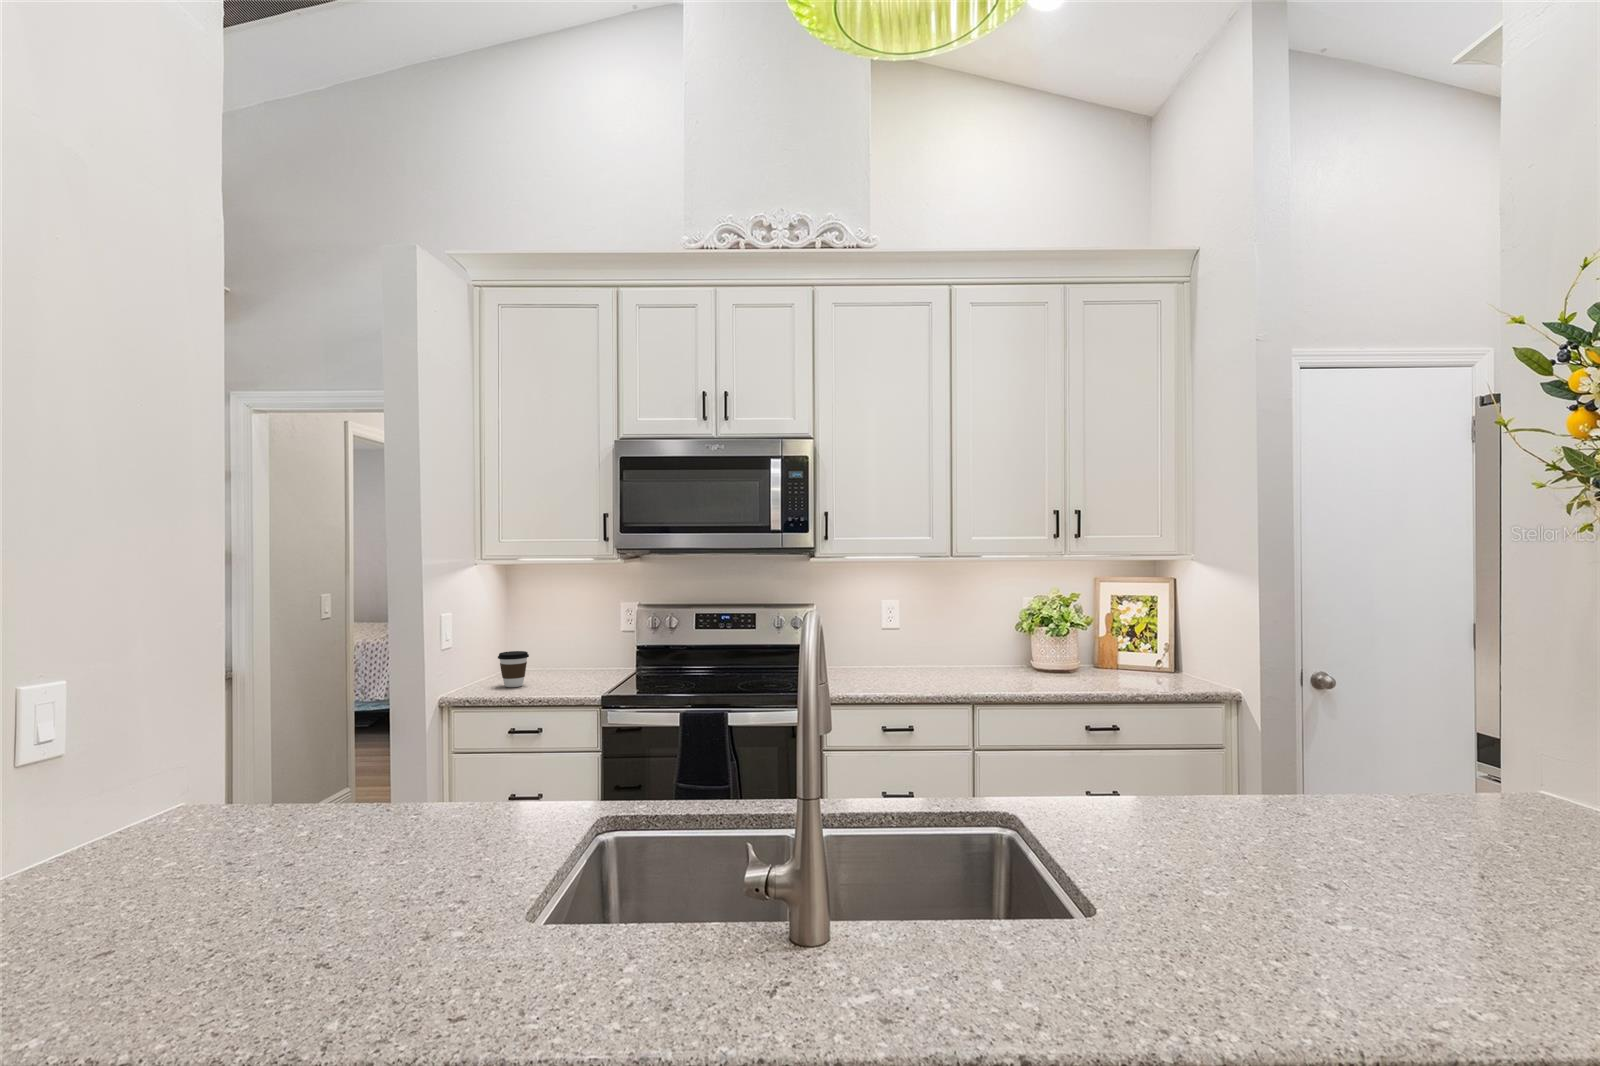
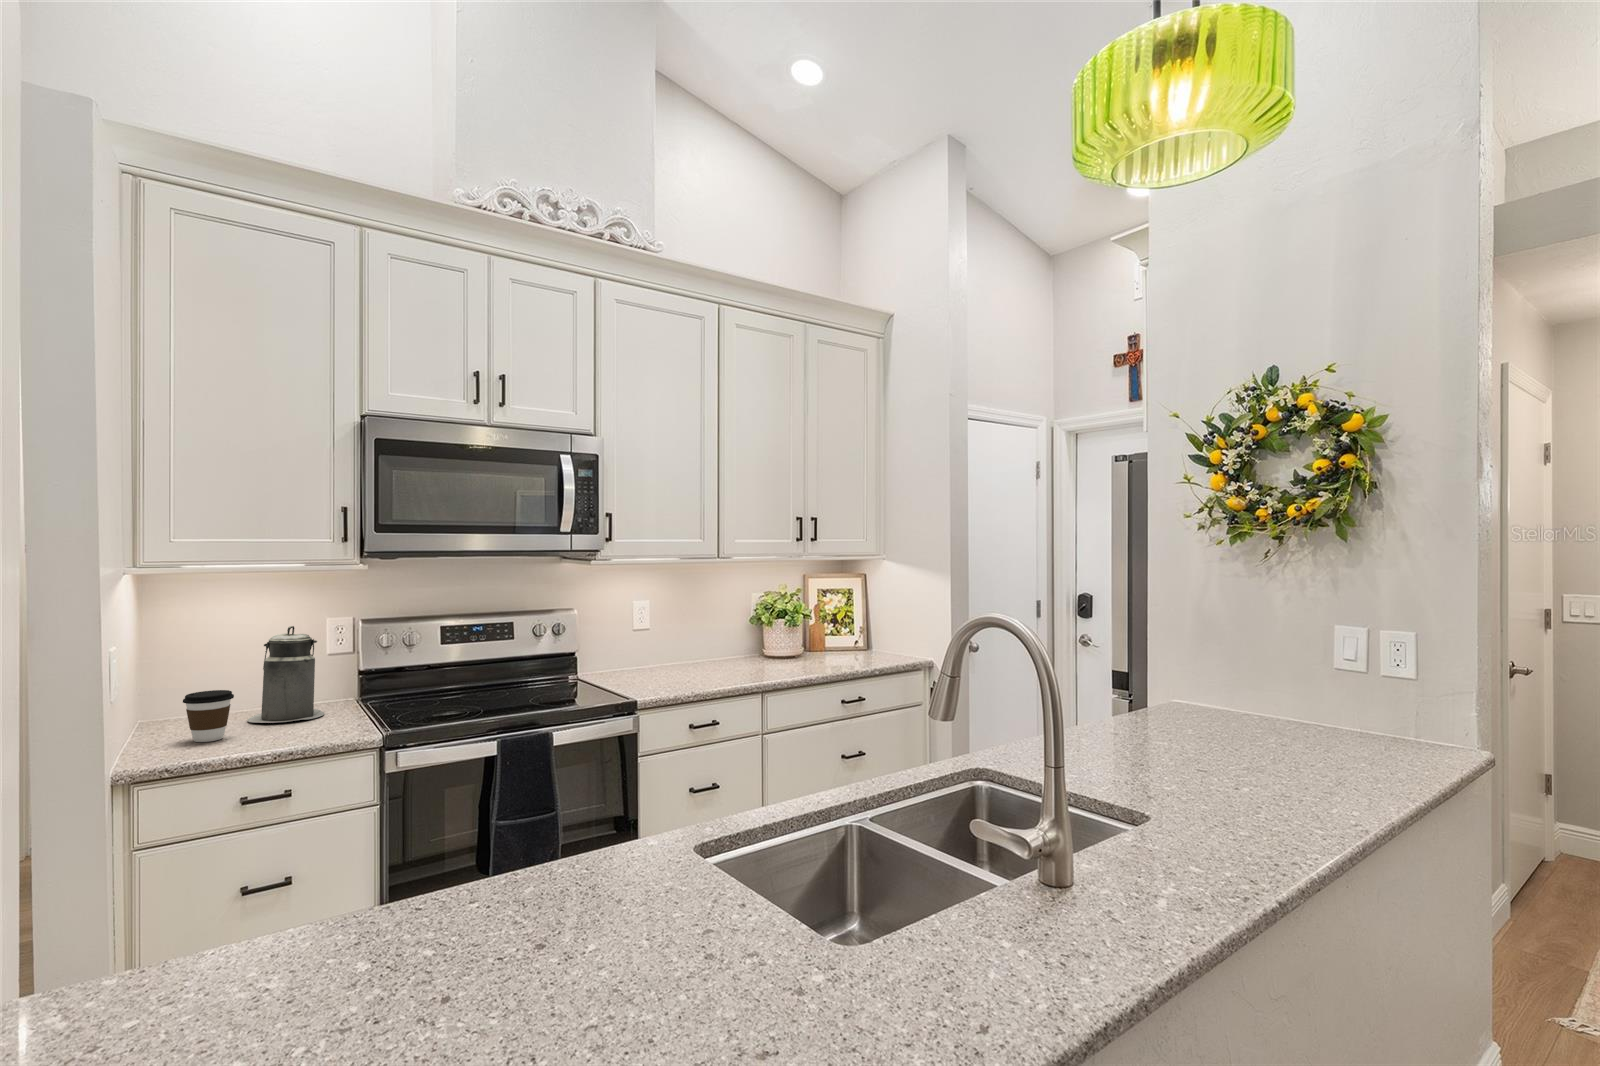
canister: none [554,607,605,680] -> present [248,626,324,723]

